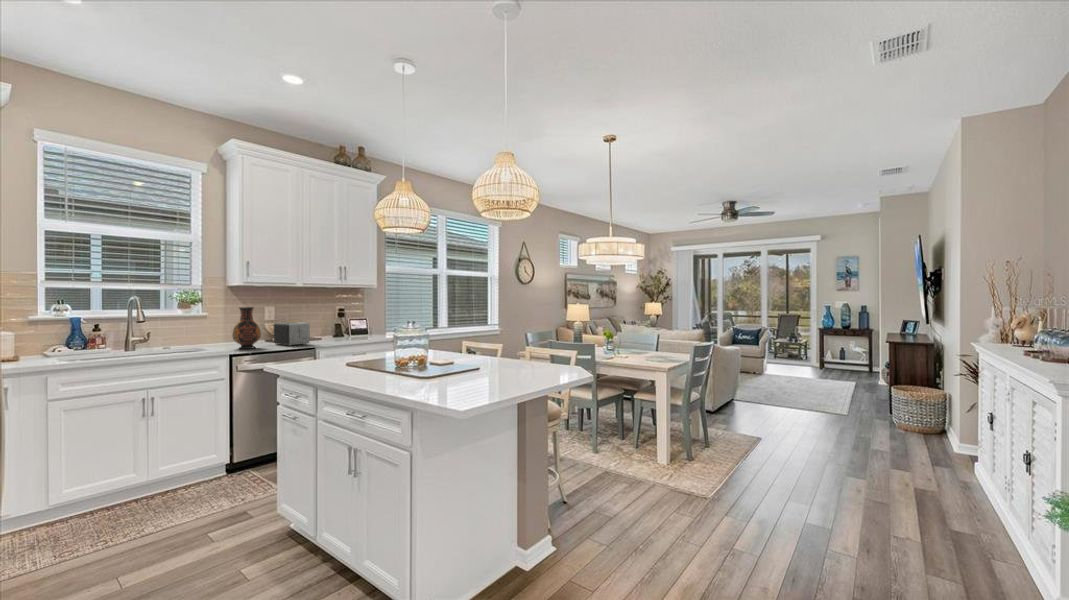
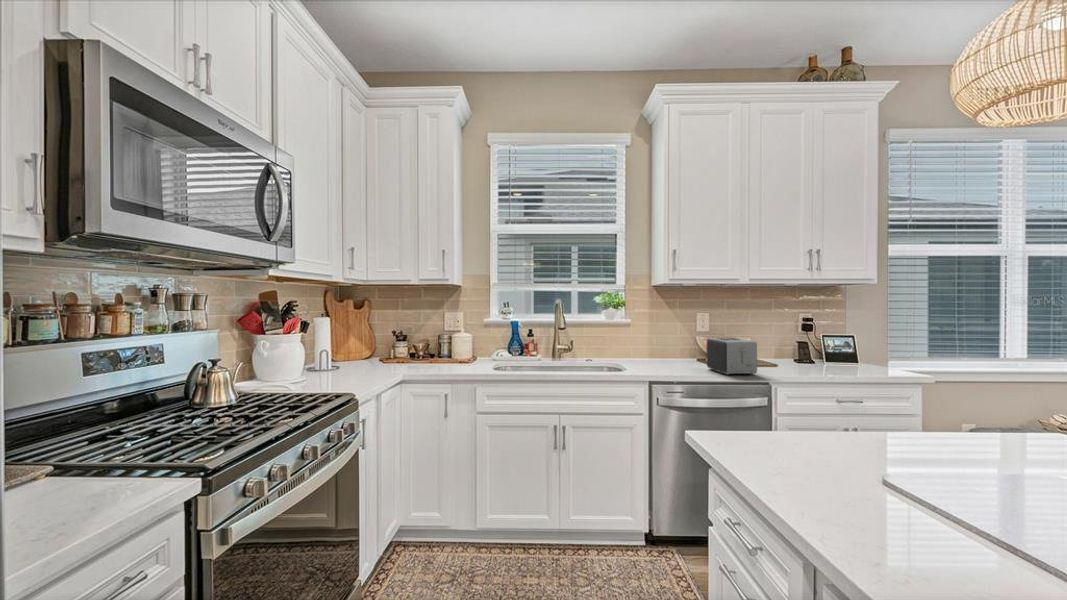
vase: present [232,307,261,349] -> none [653,315,688,375]

